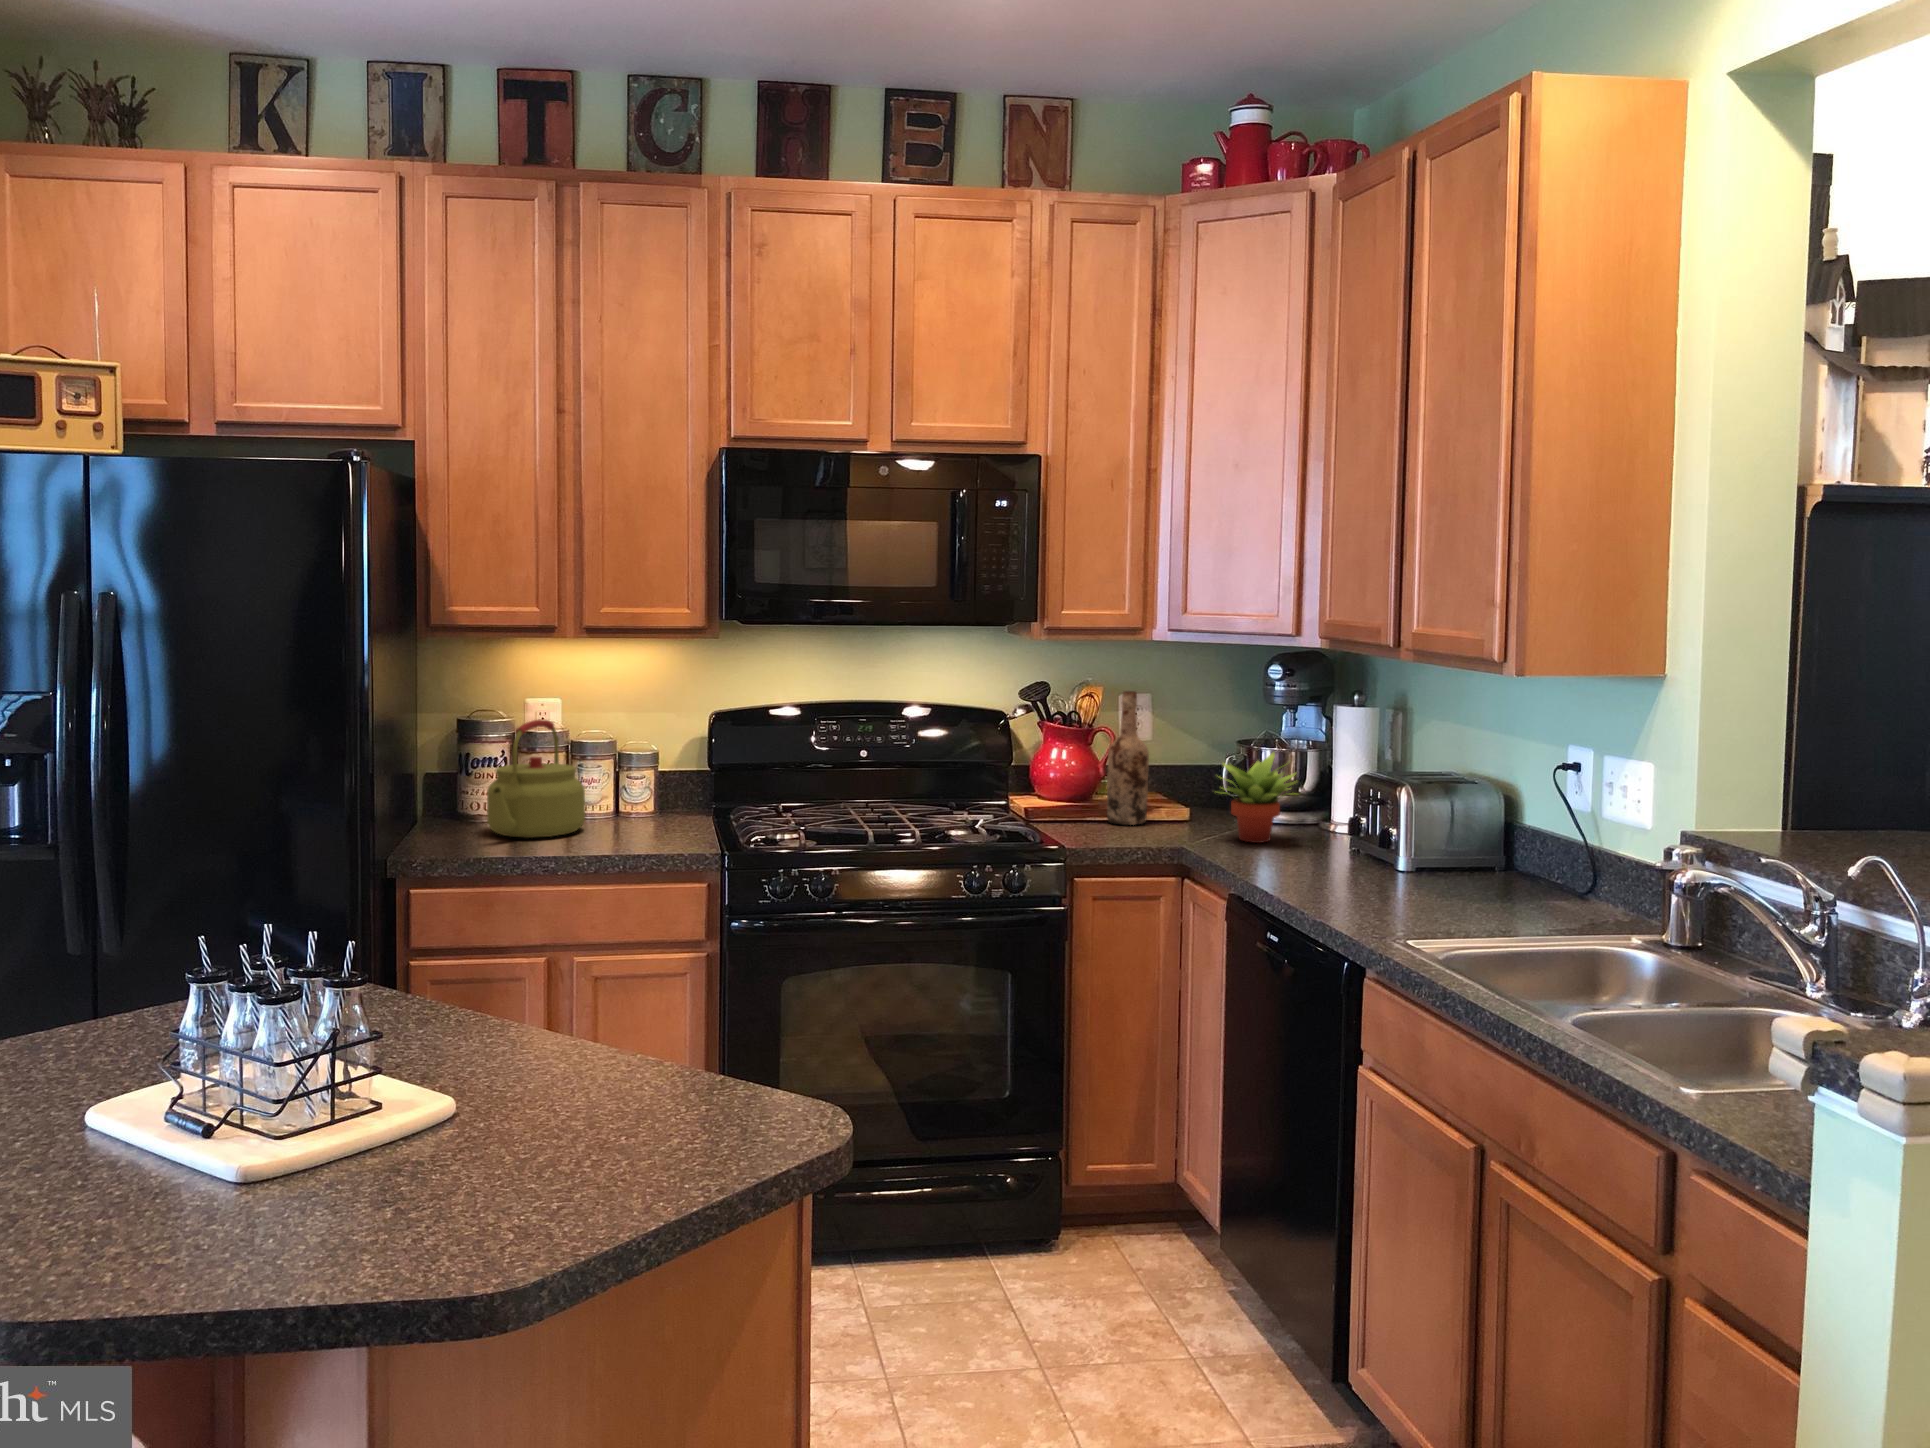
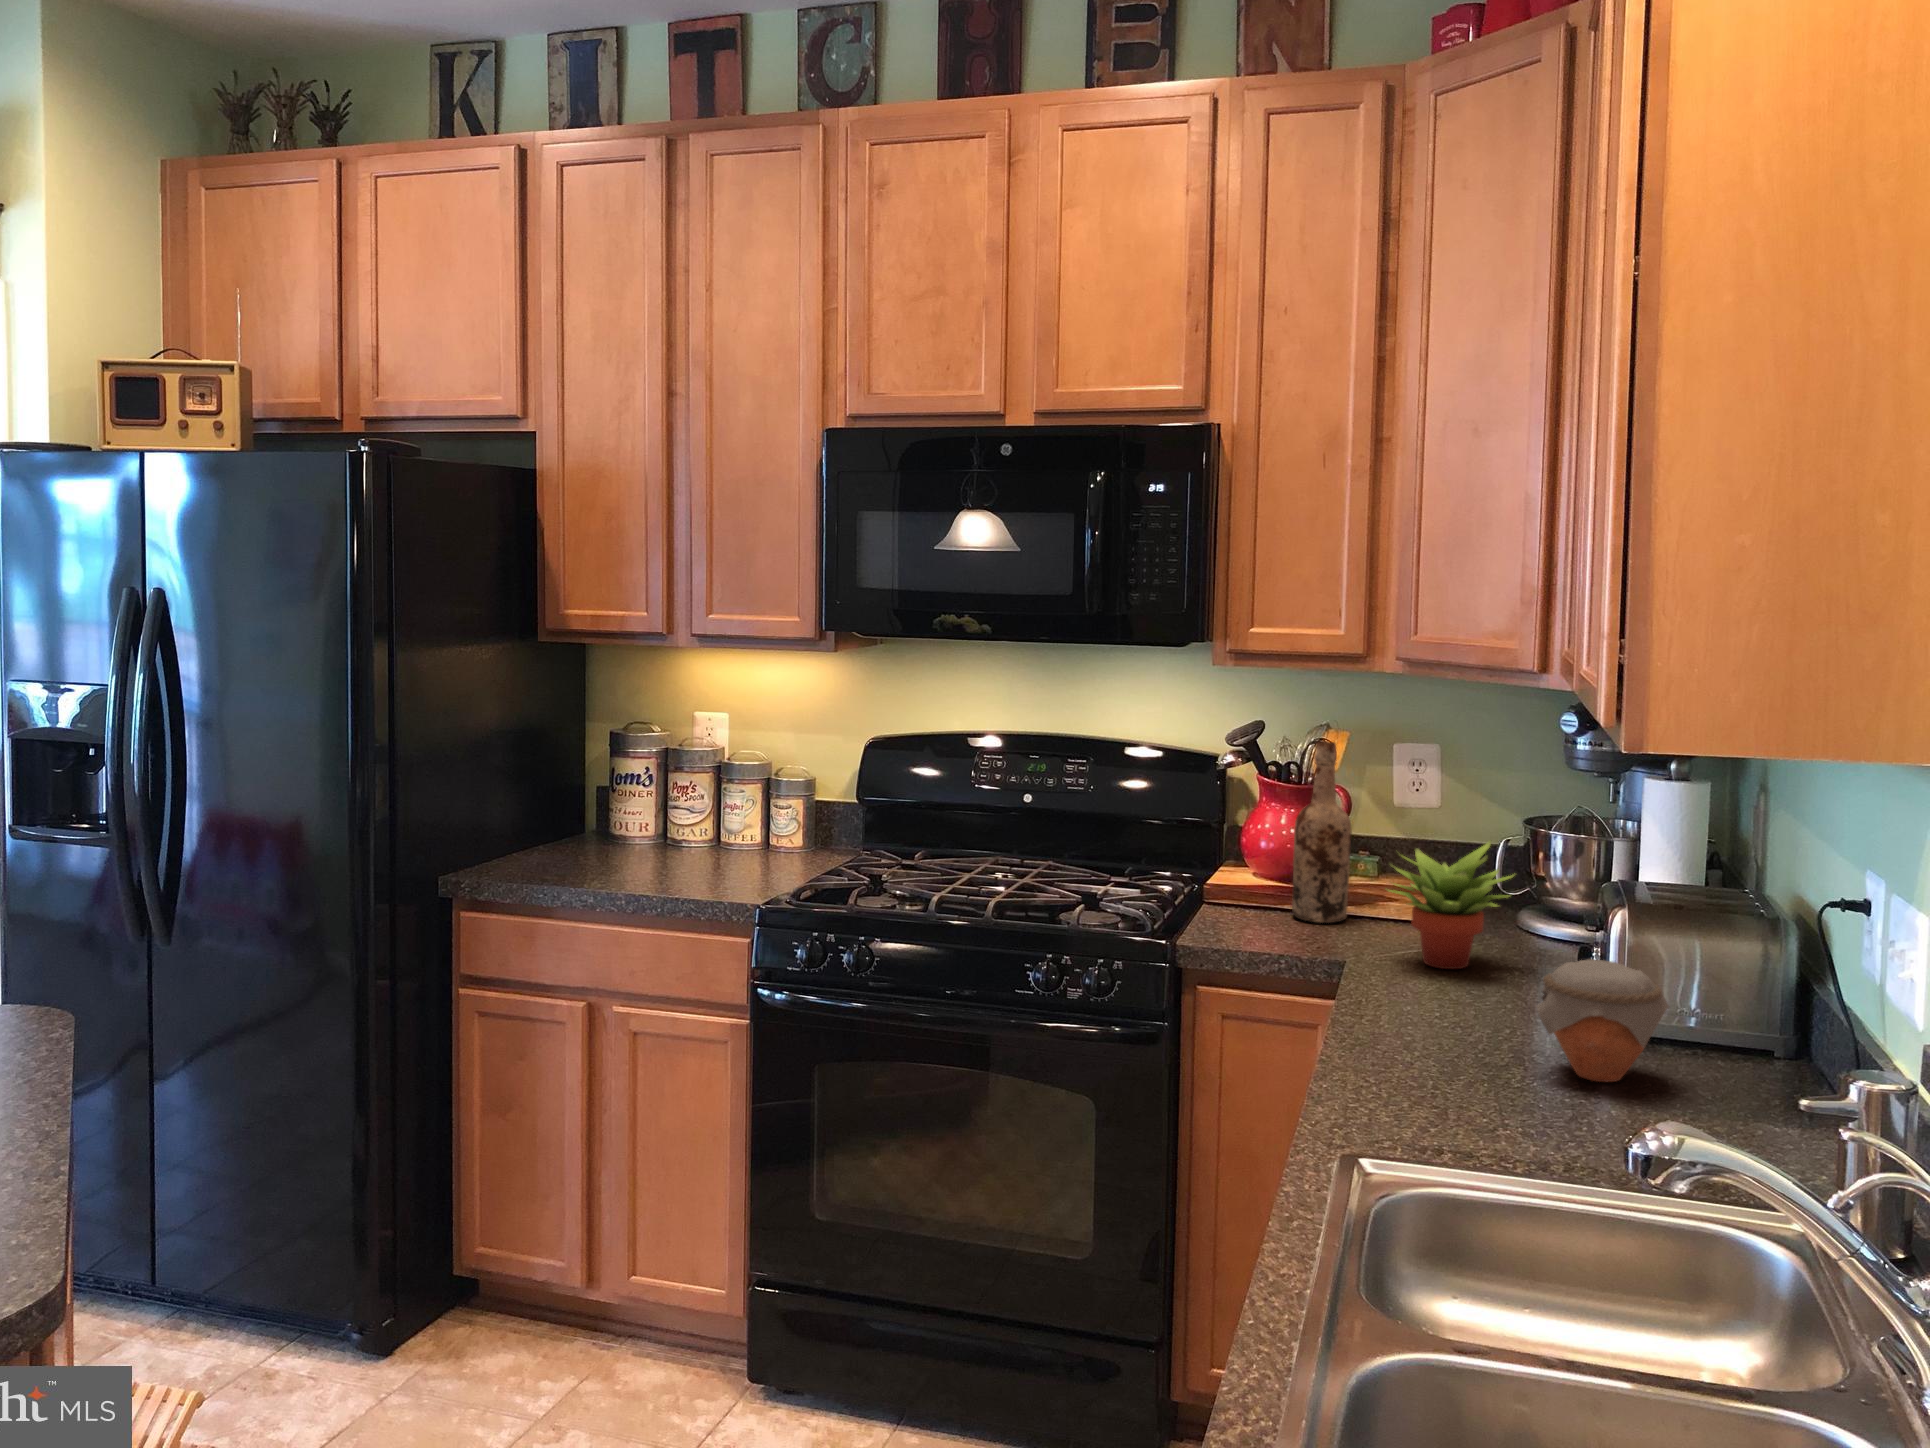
kettle: present [487,719,585,838] -> none [567,736,694,866]
jar: none [1406,813,1484,889] -> present [1537,959,1669,1082]

